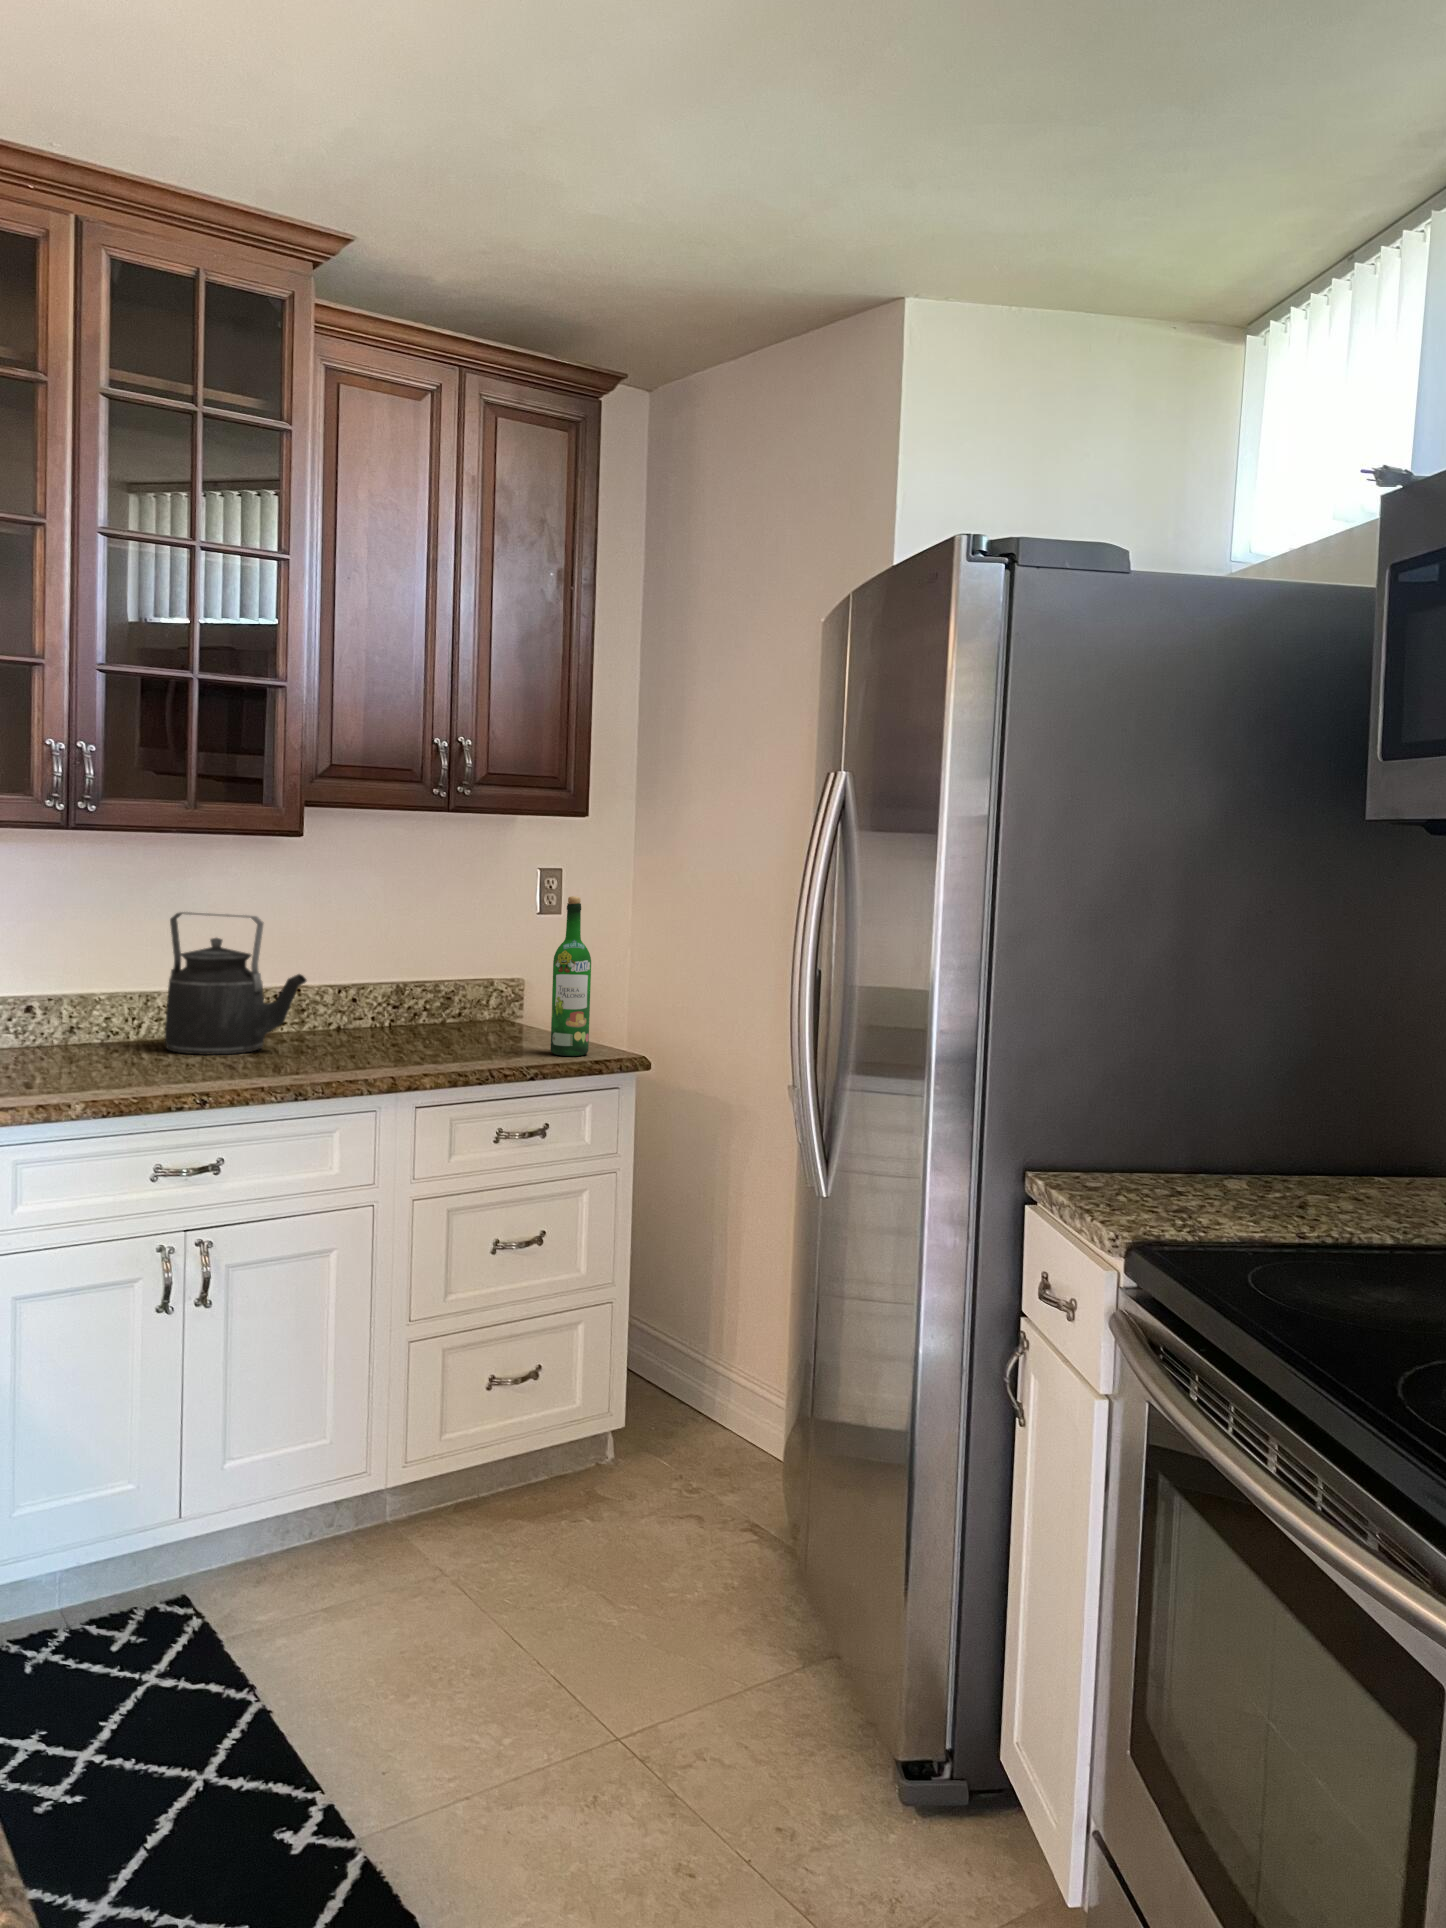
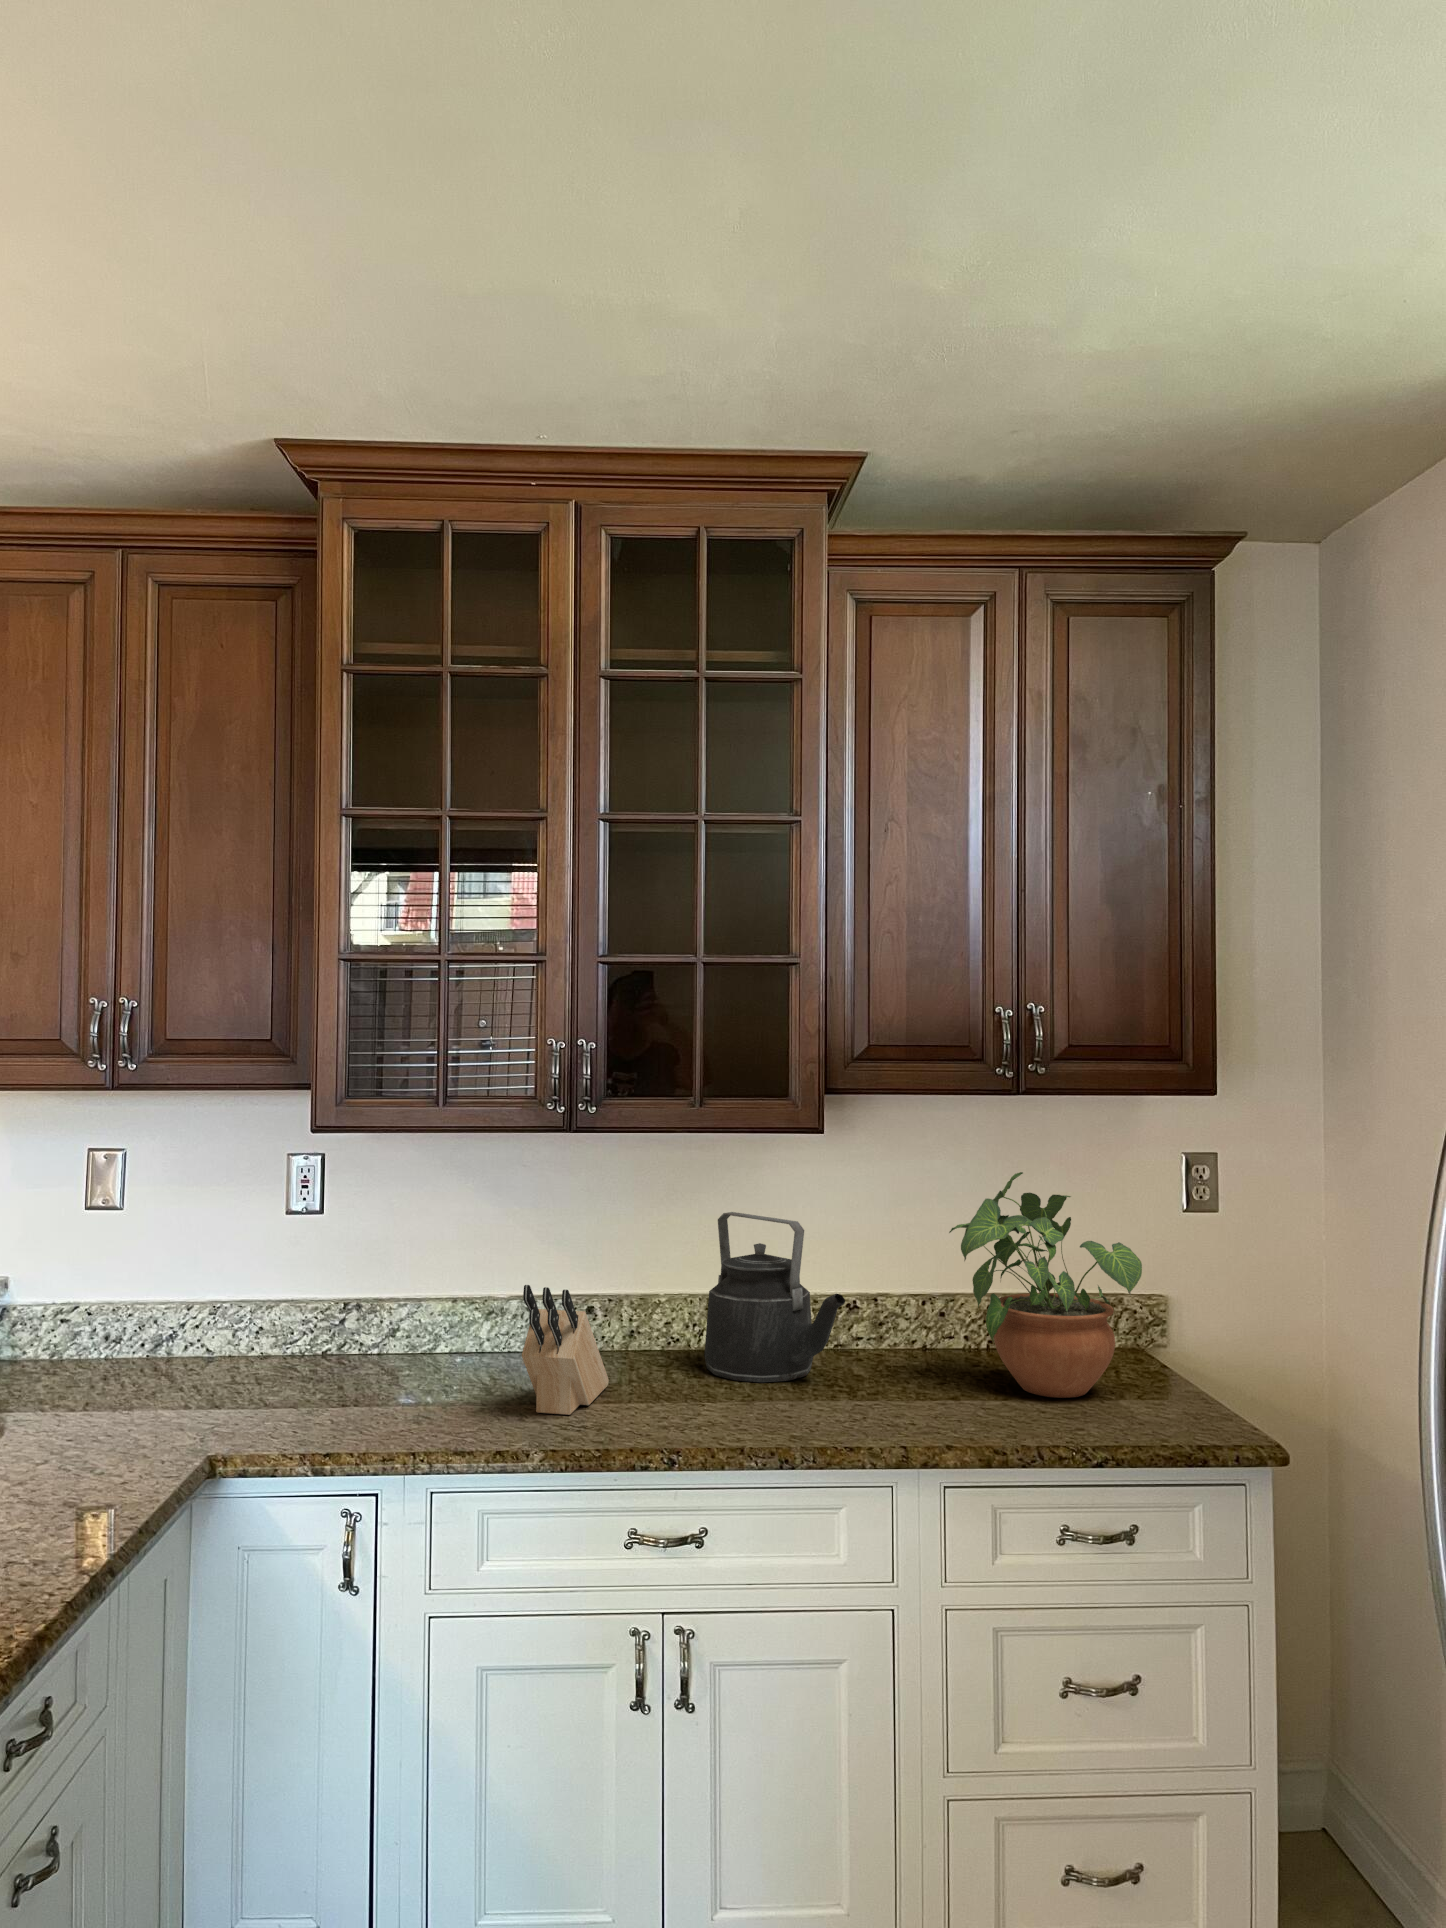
potted plant: none [383,874,540,1046] -> present [949,1172,1142,1398]
wine bottle: present [551,896,591,1056] -> none [1147,1213,1201,1433]
knife block: none [42,964,98,1082] -> present [522,1285,609,1415]

